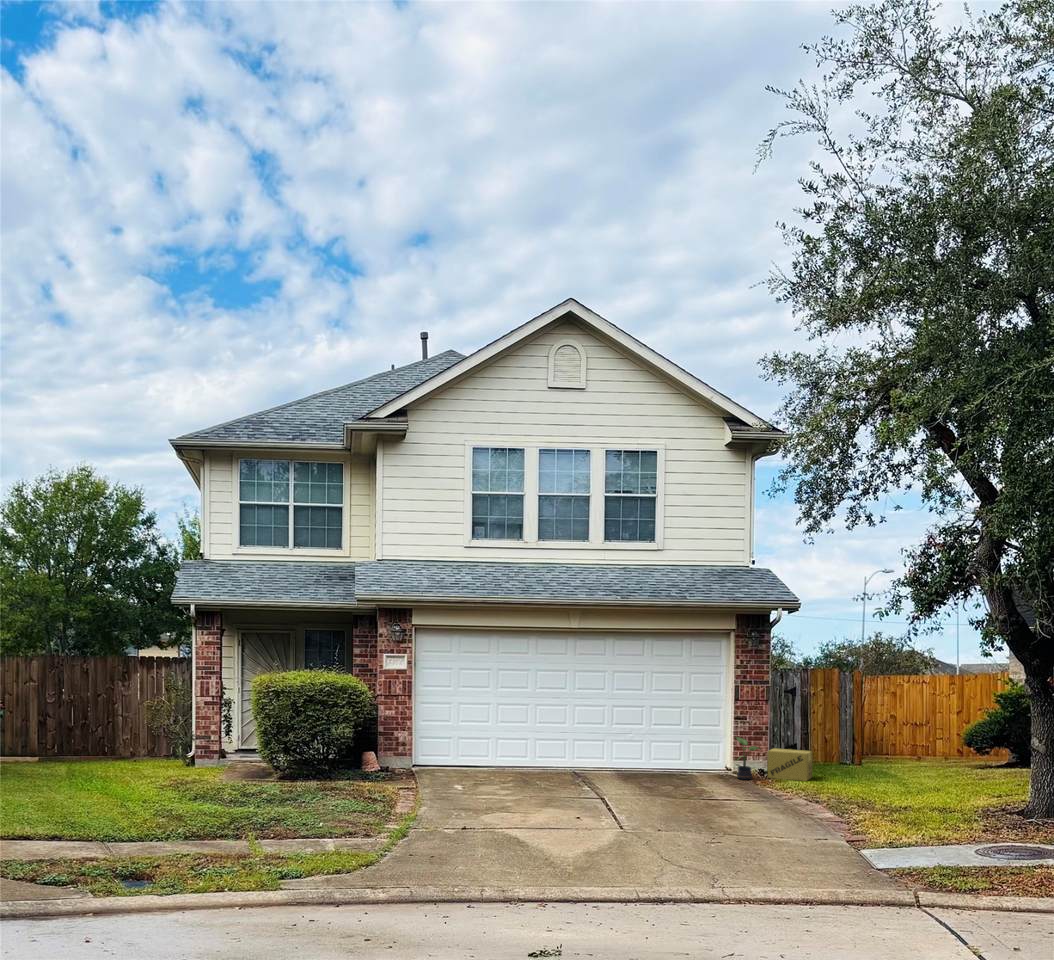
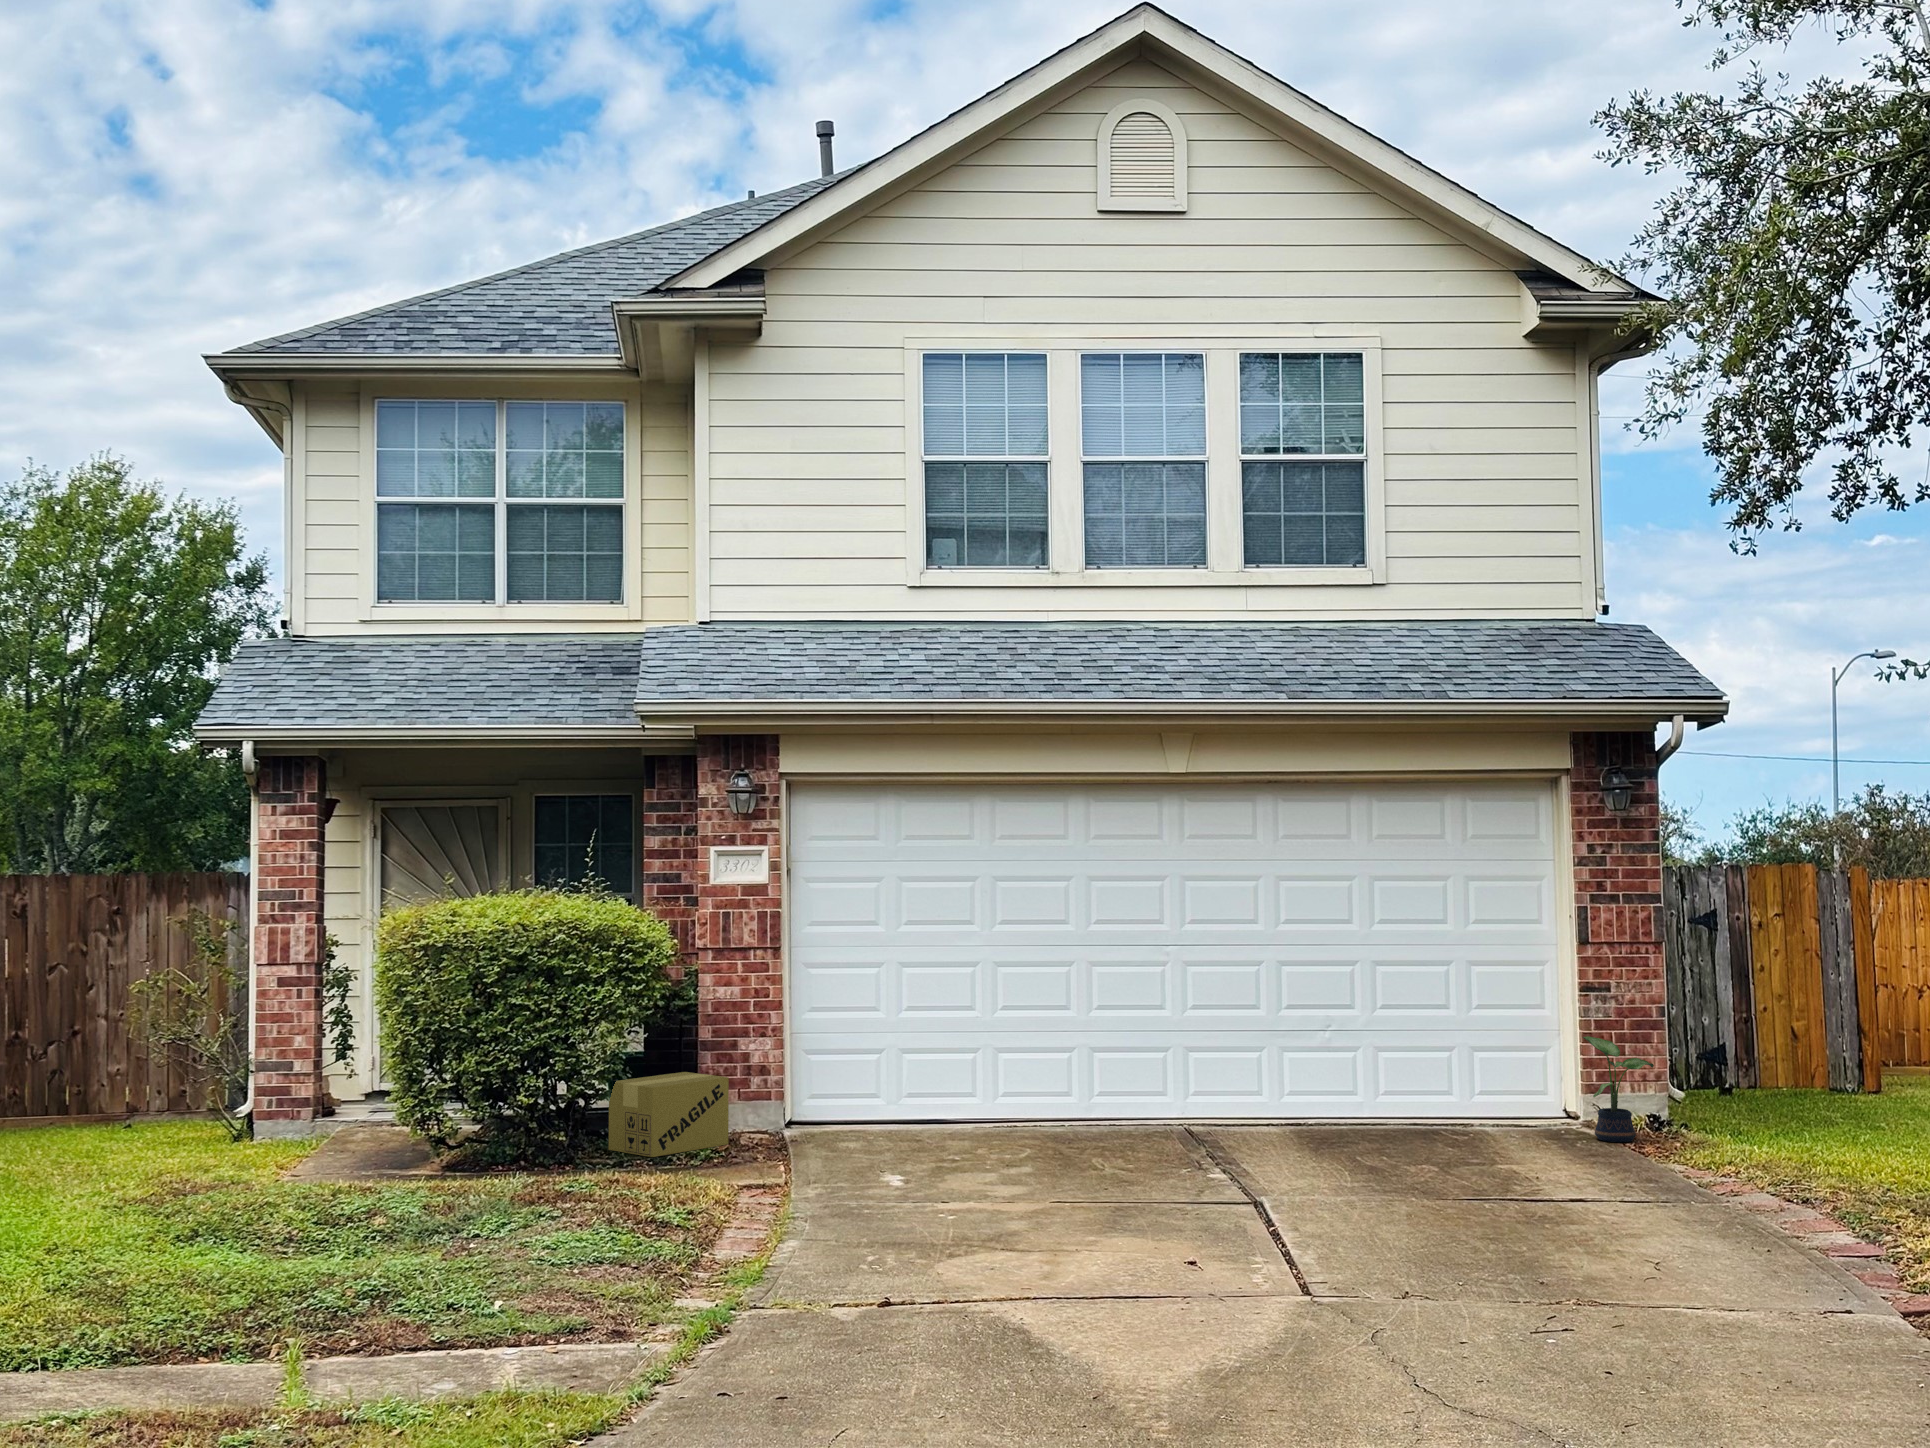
cardboard box: present [768,748,812,781] -> present [609,1072,729,1157]

